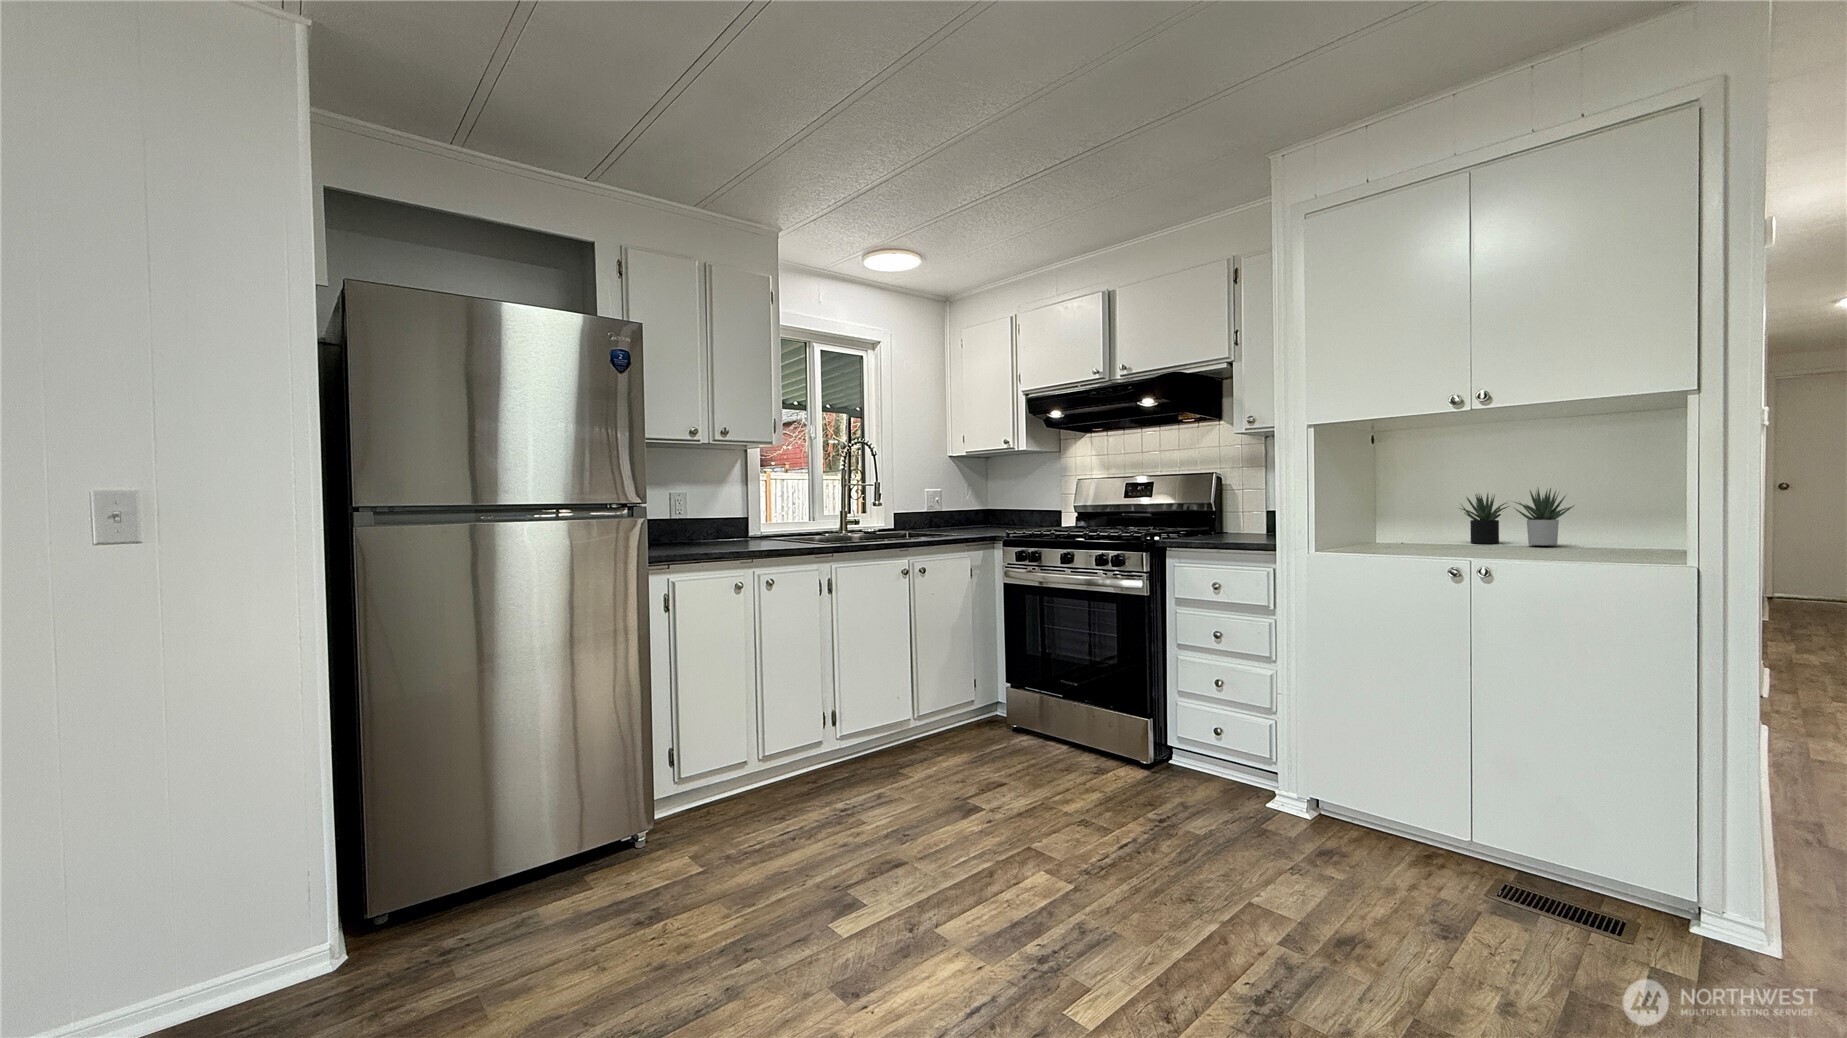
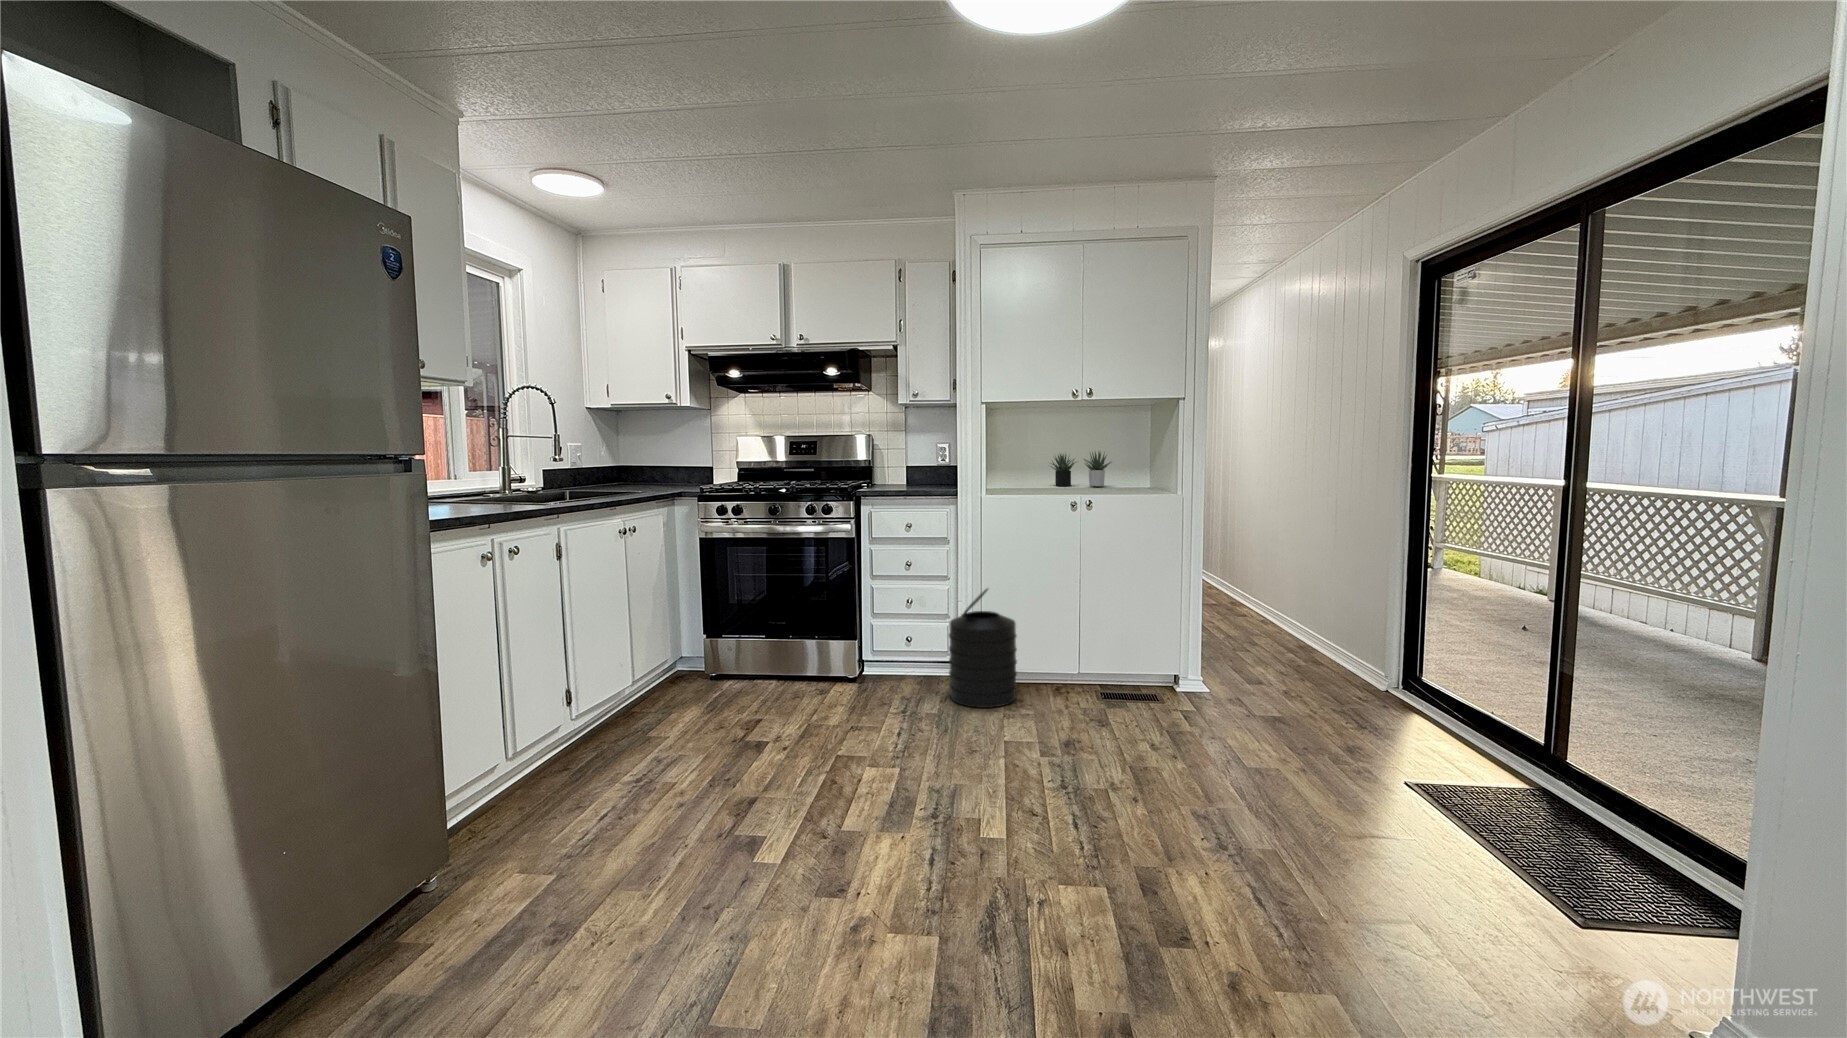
trash can: none [1236,679,1340,851] -> present [949,589,1017,708]

